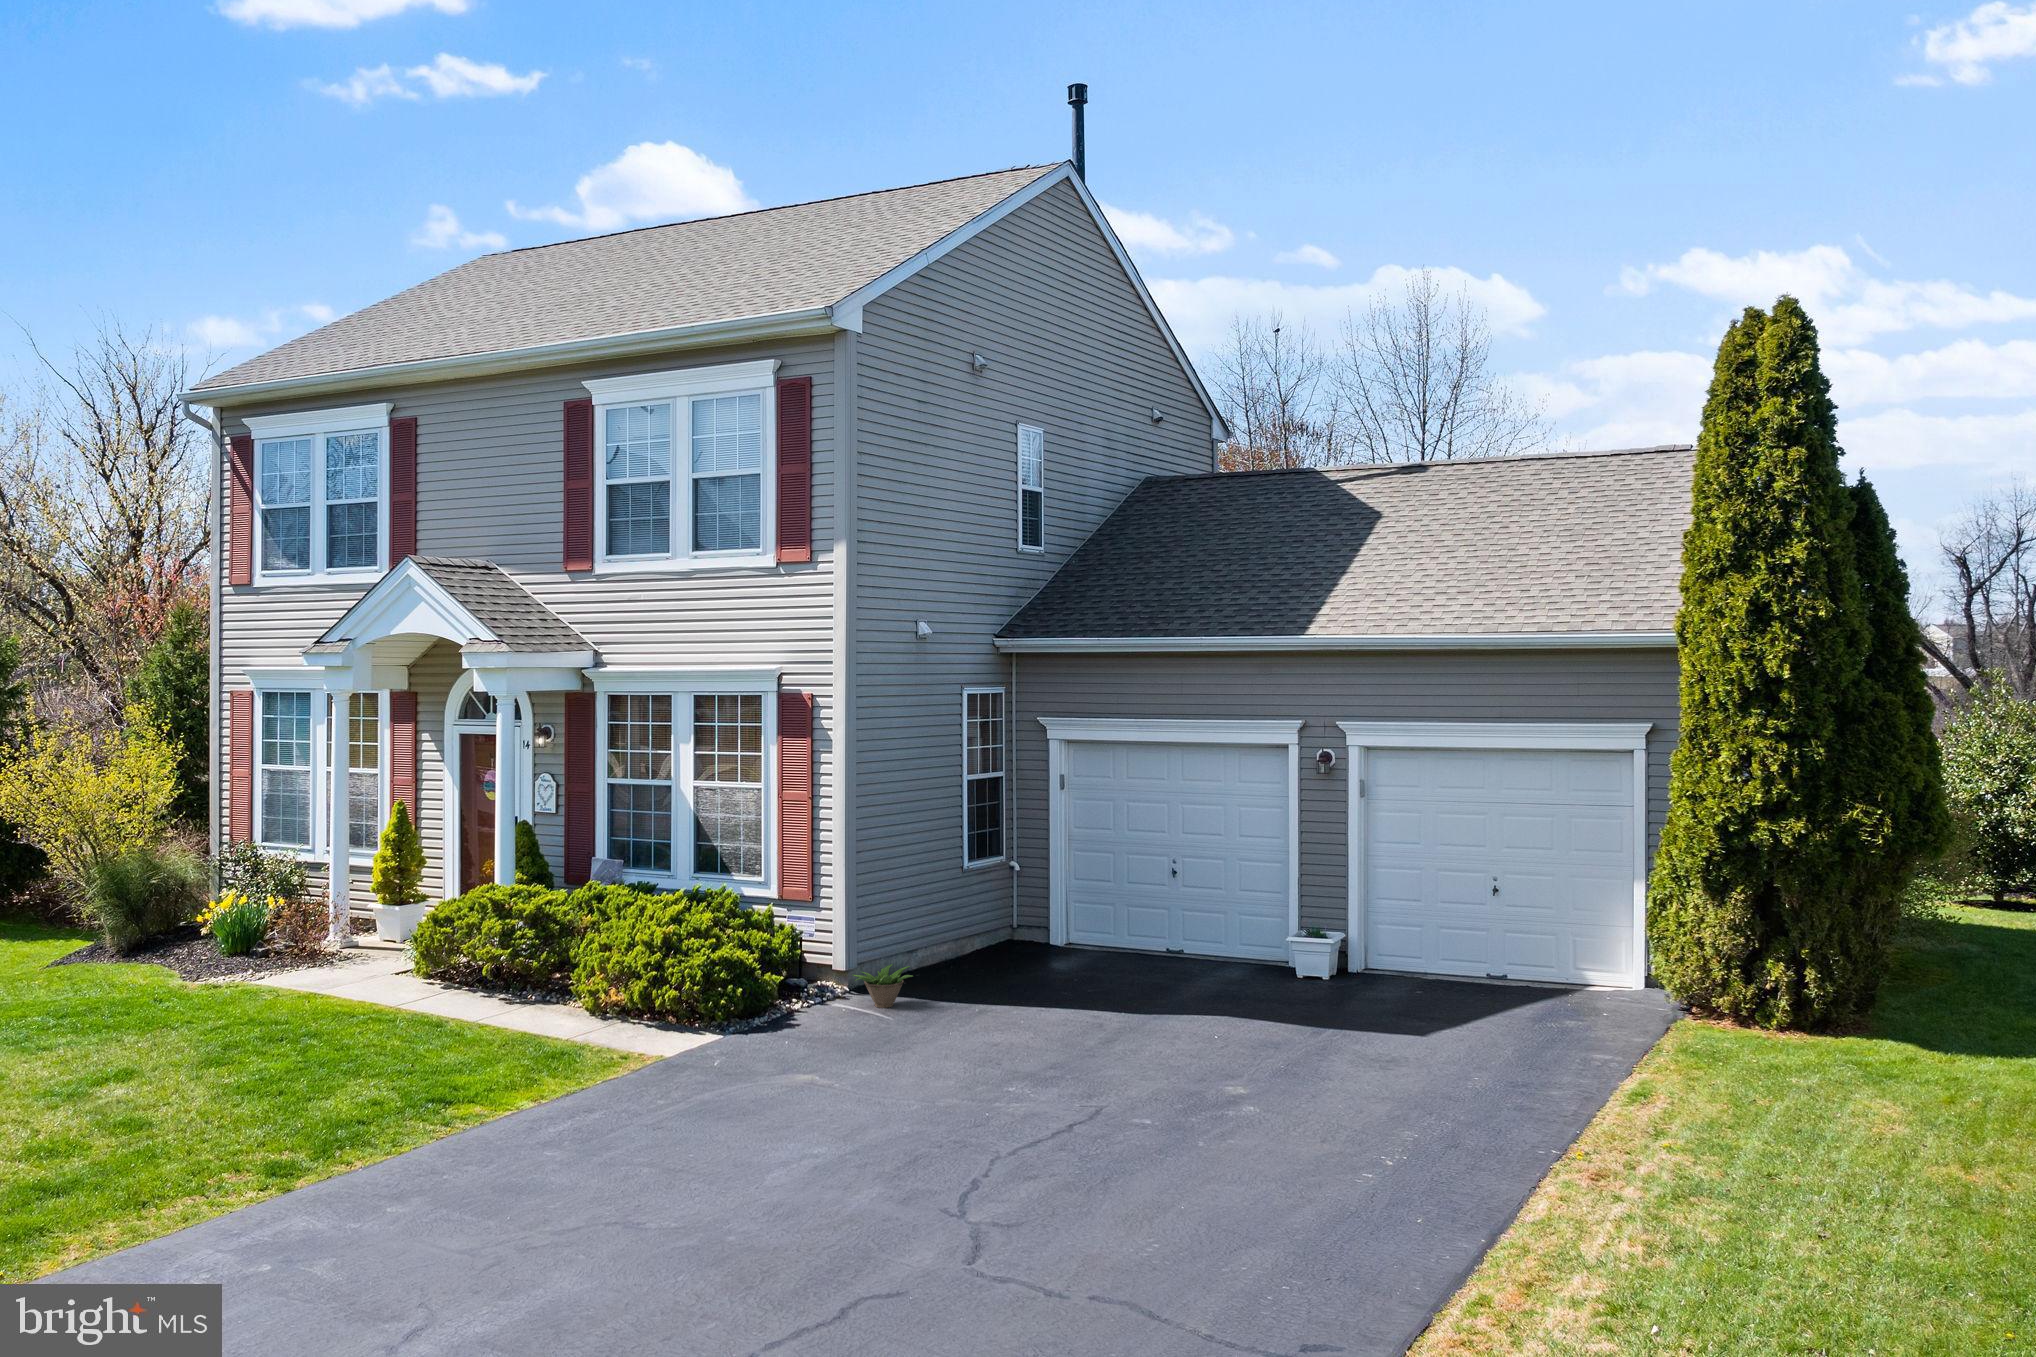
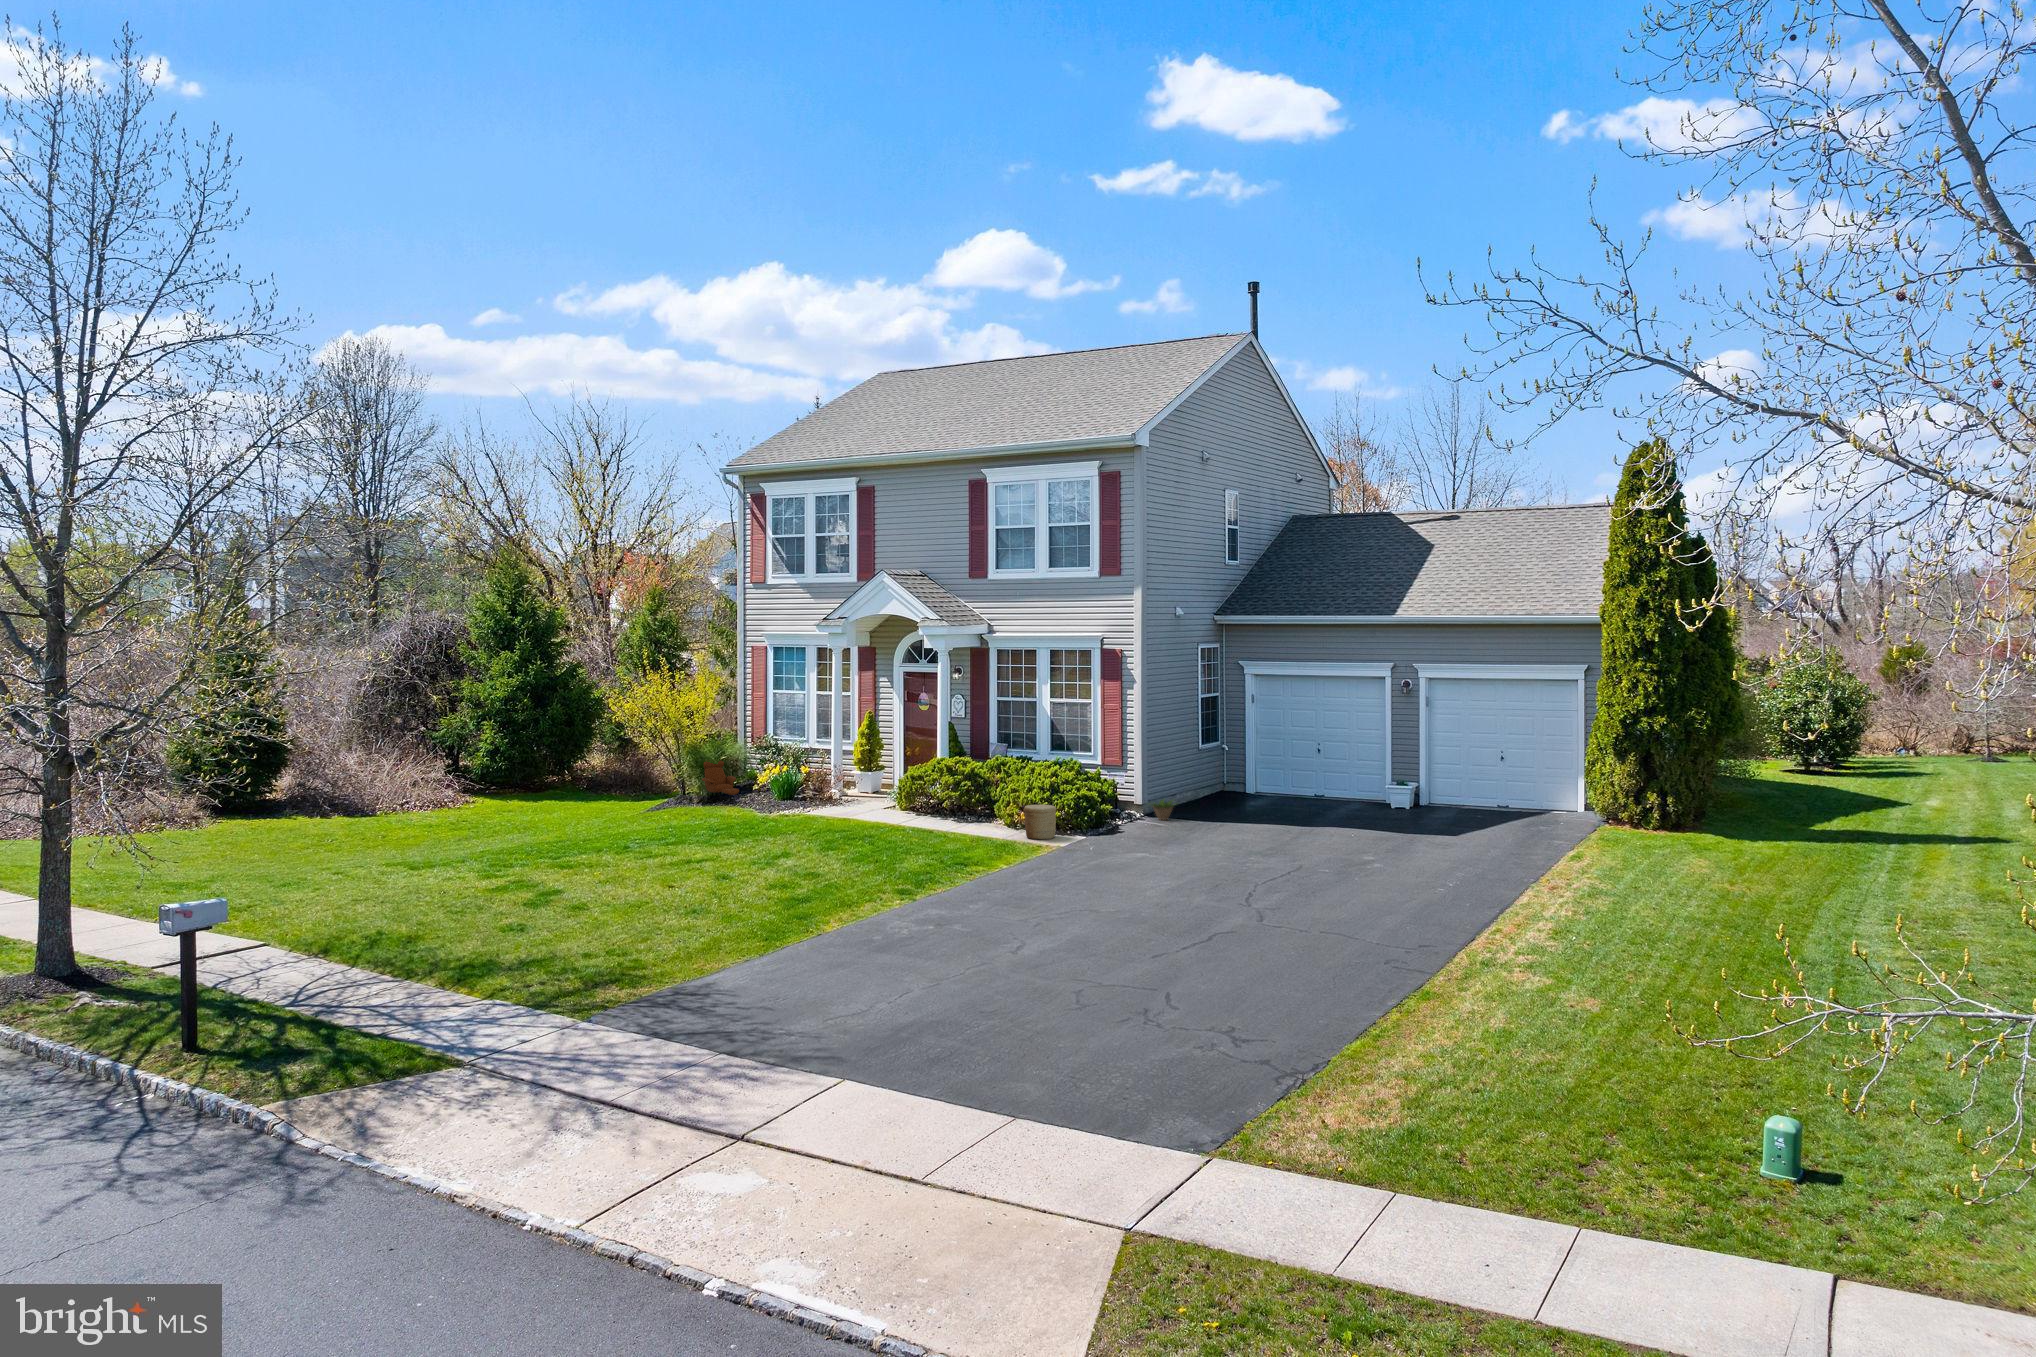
lounge chair: none [81,888,152,974] -> present [702,760,739,805]
woven basket: none [584,991,649,1064] -> present [1024,805,1056,839]

